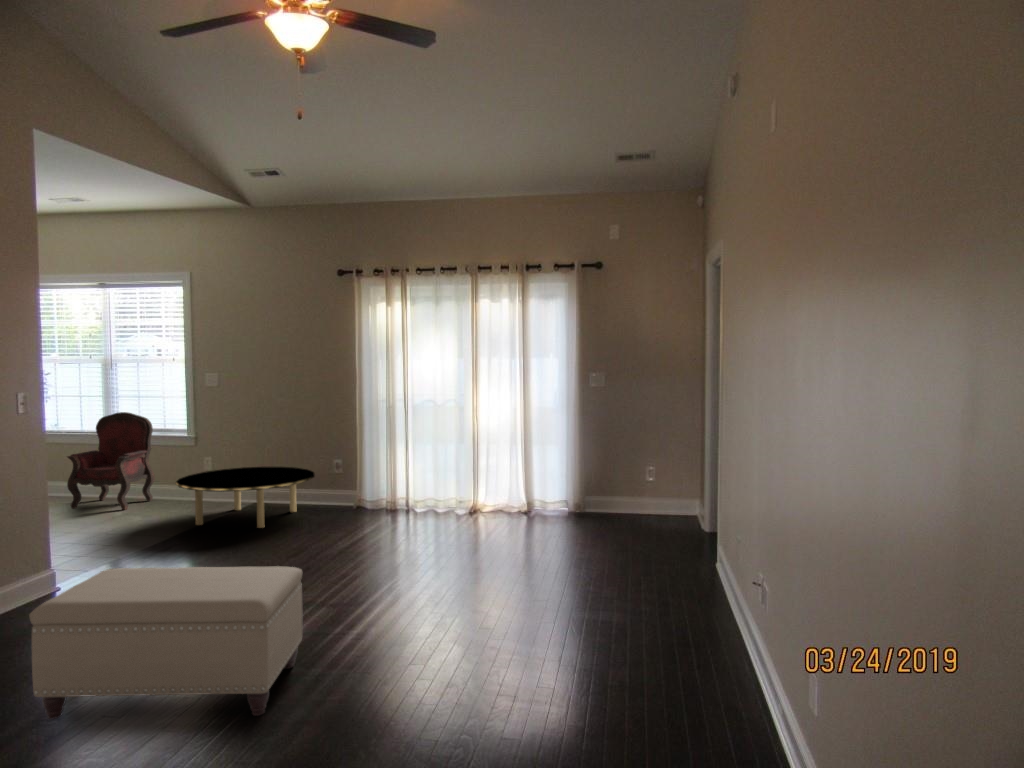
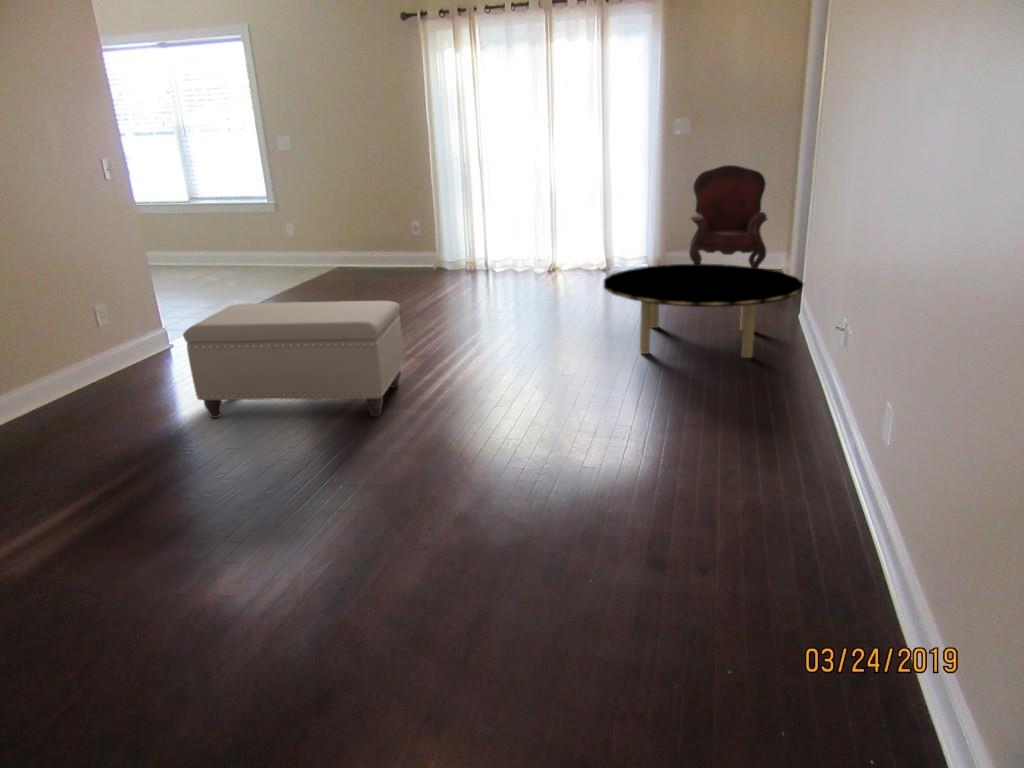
armchair: present [67,412,155,510] -> present [689,165,767,267]
coffee table: present [176,467,315,528] -> present [604,264,804,358]

